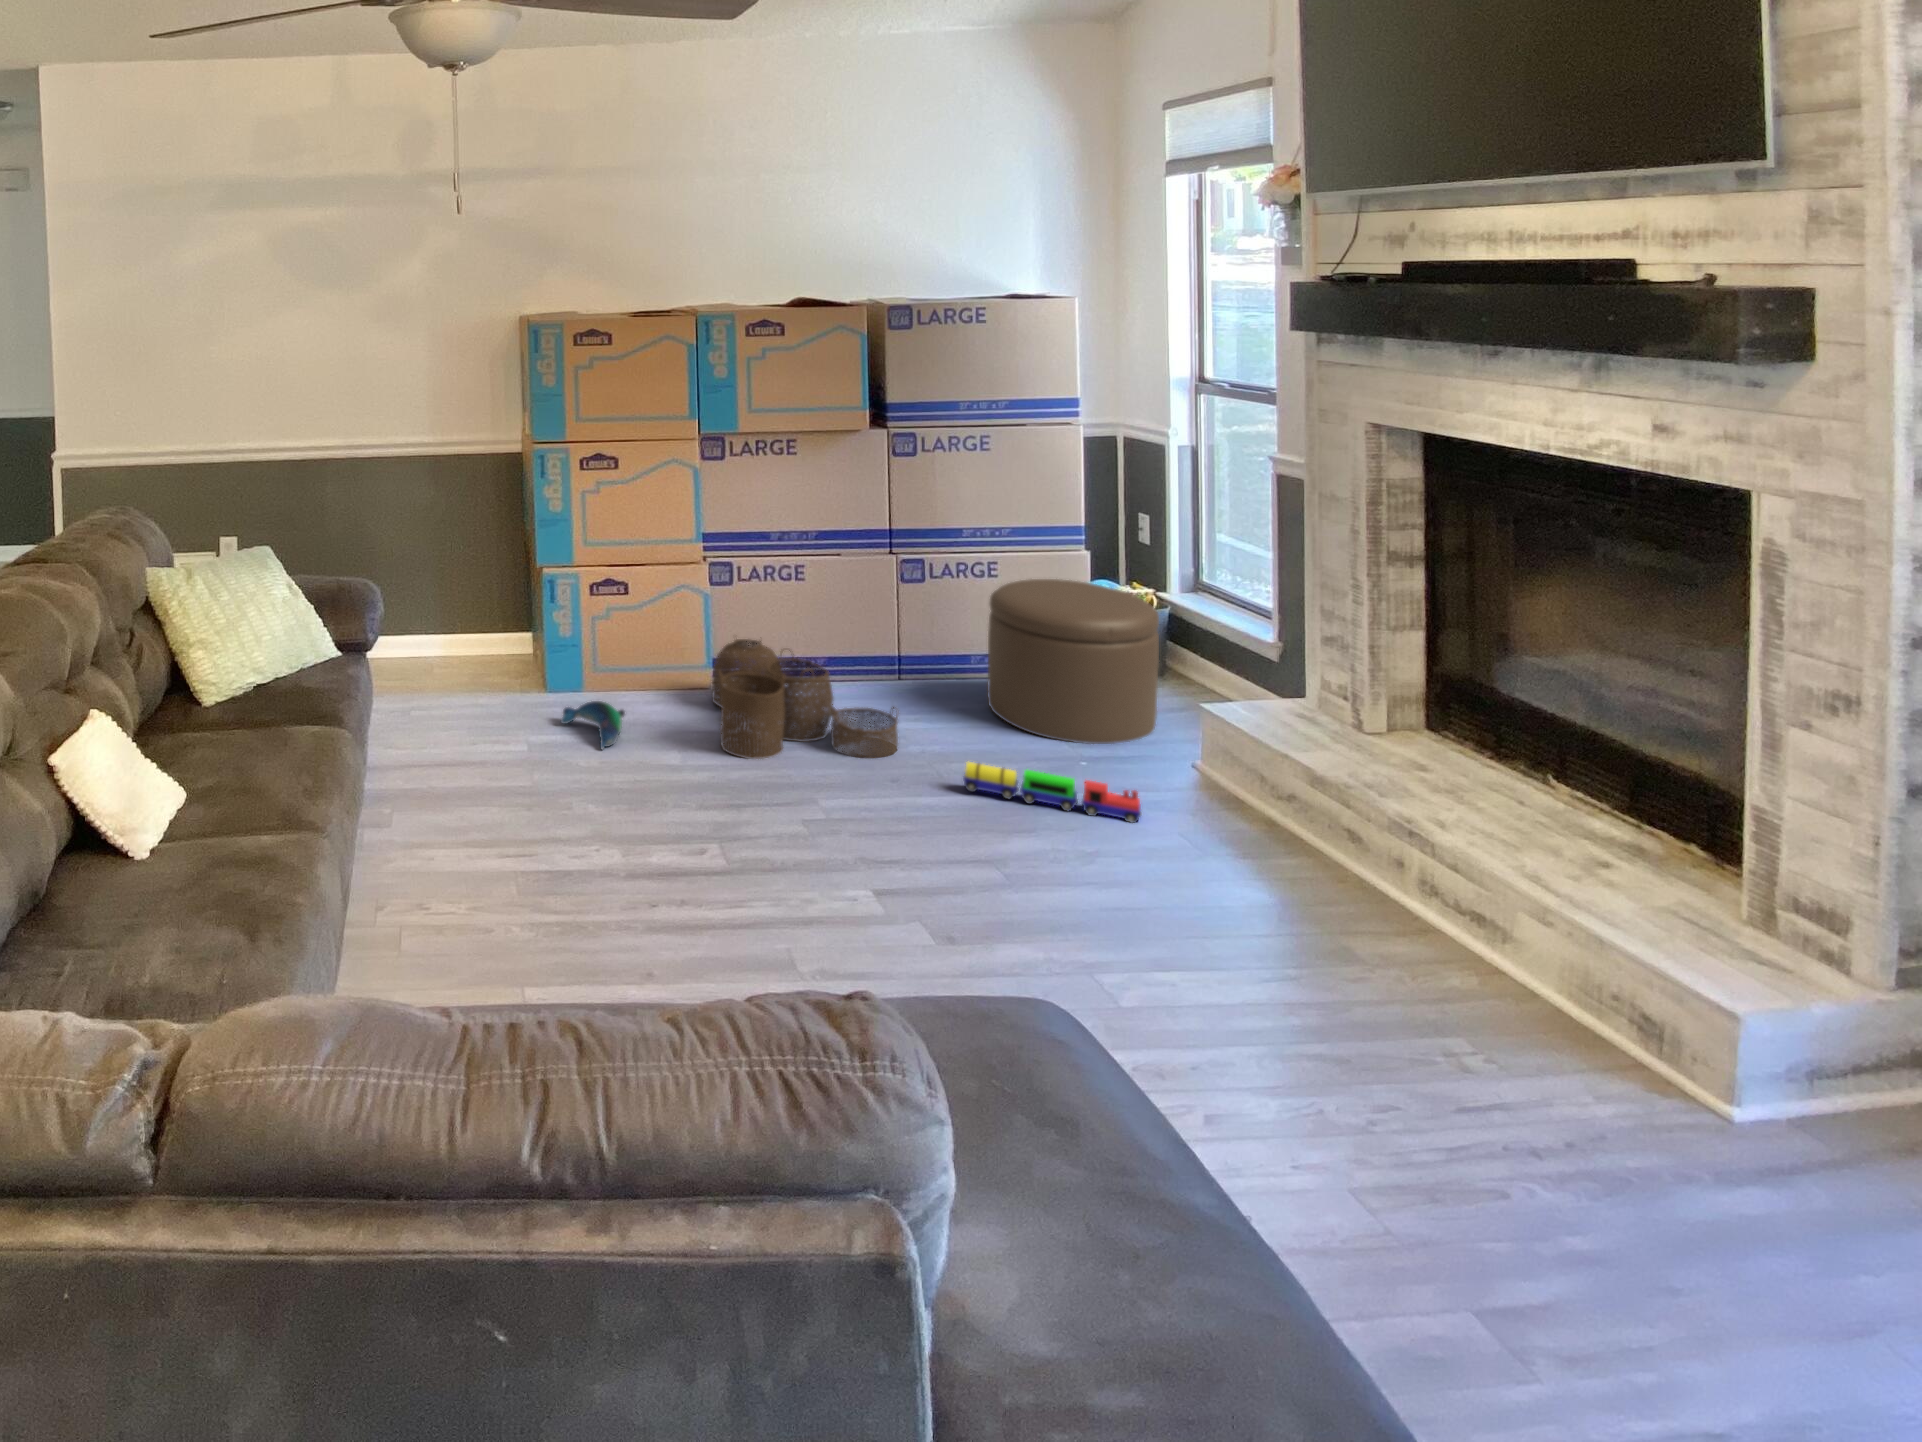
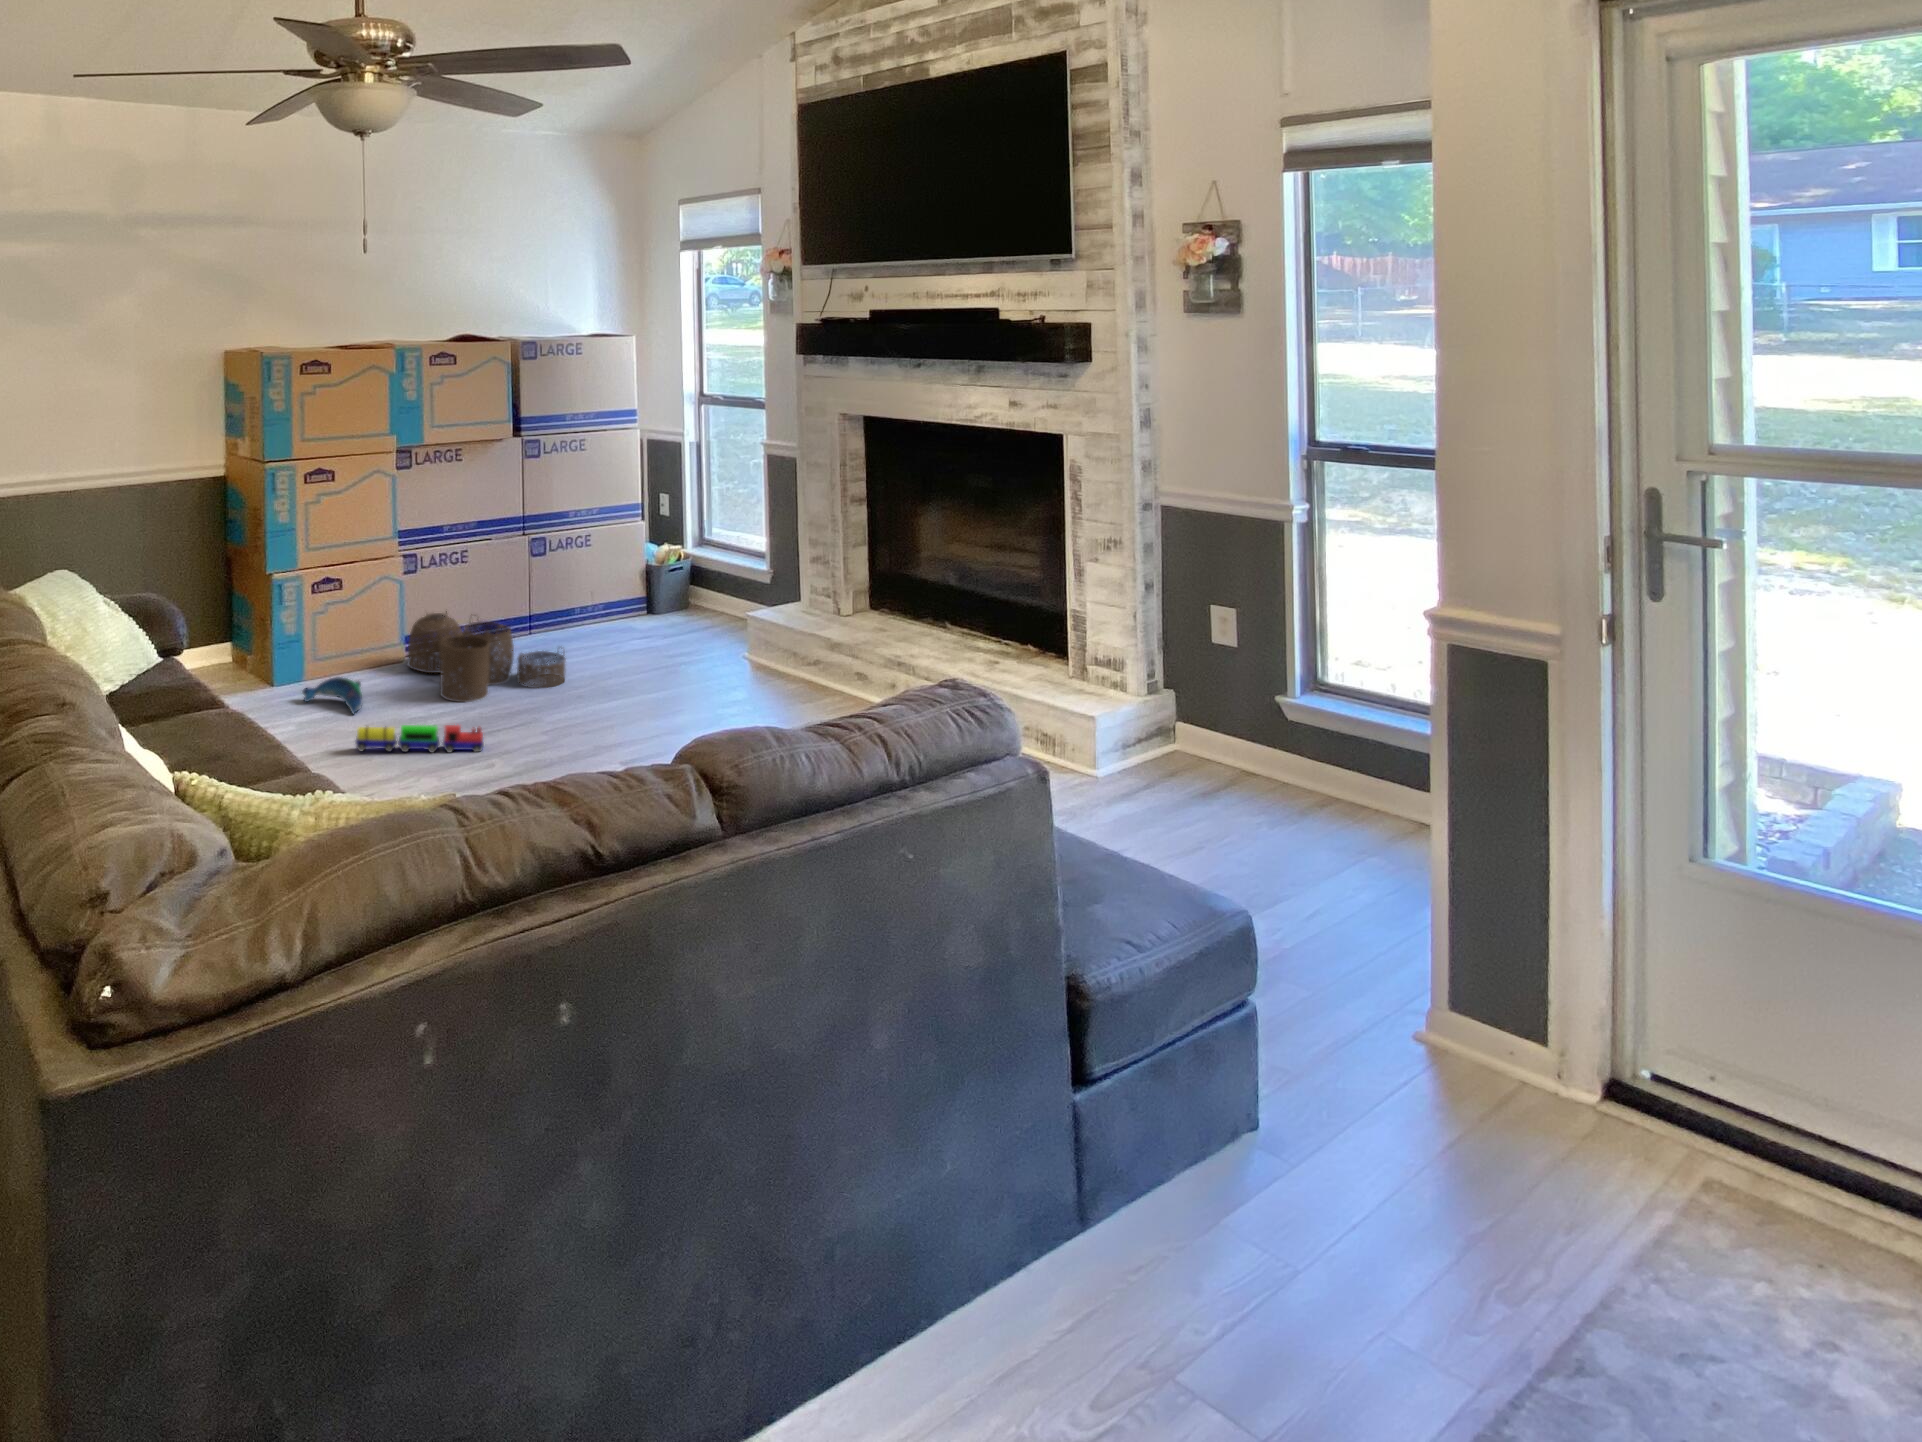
ottoman: present [987,579,1159,744] -> none [599,543,711,656]
toy train: present [963,762,1142,823] -> present [355,725,484,752]

